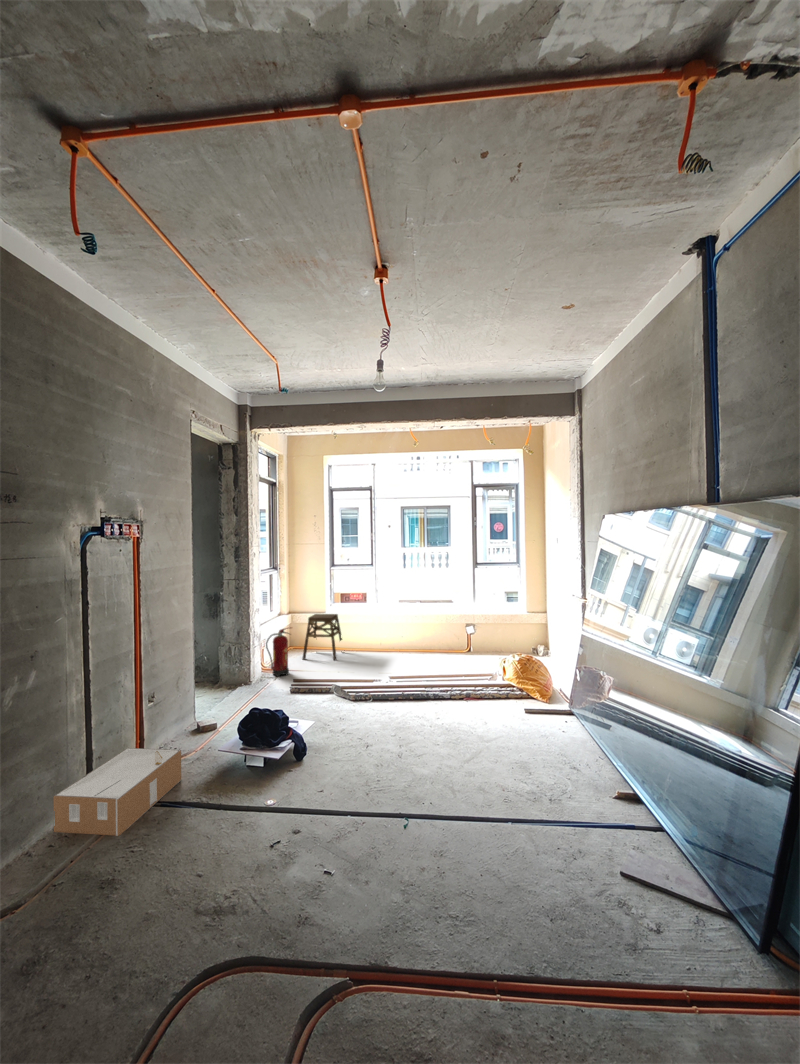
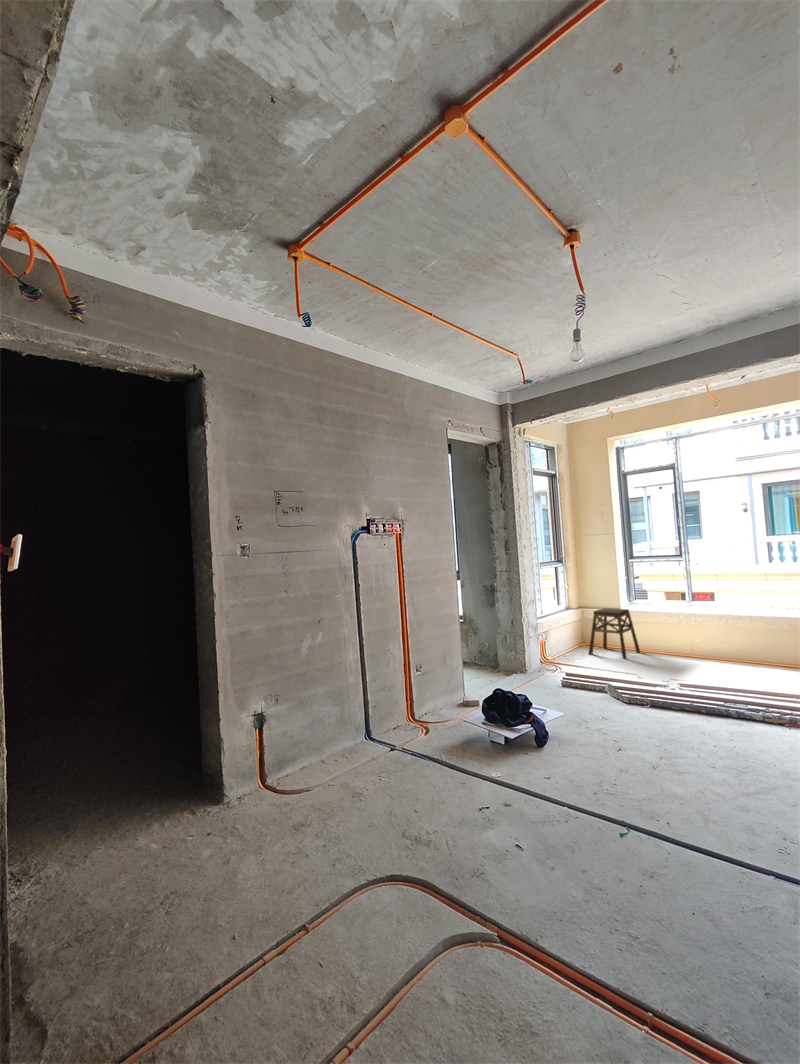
fire extinguisher: present [266,628,289,676] -> none [543,619,569,667]
cardboard box: present [54,748,181,836] -> none [340,704,434,768]

